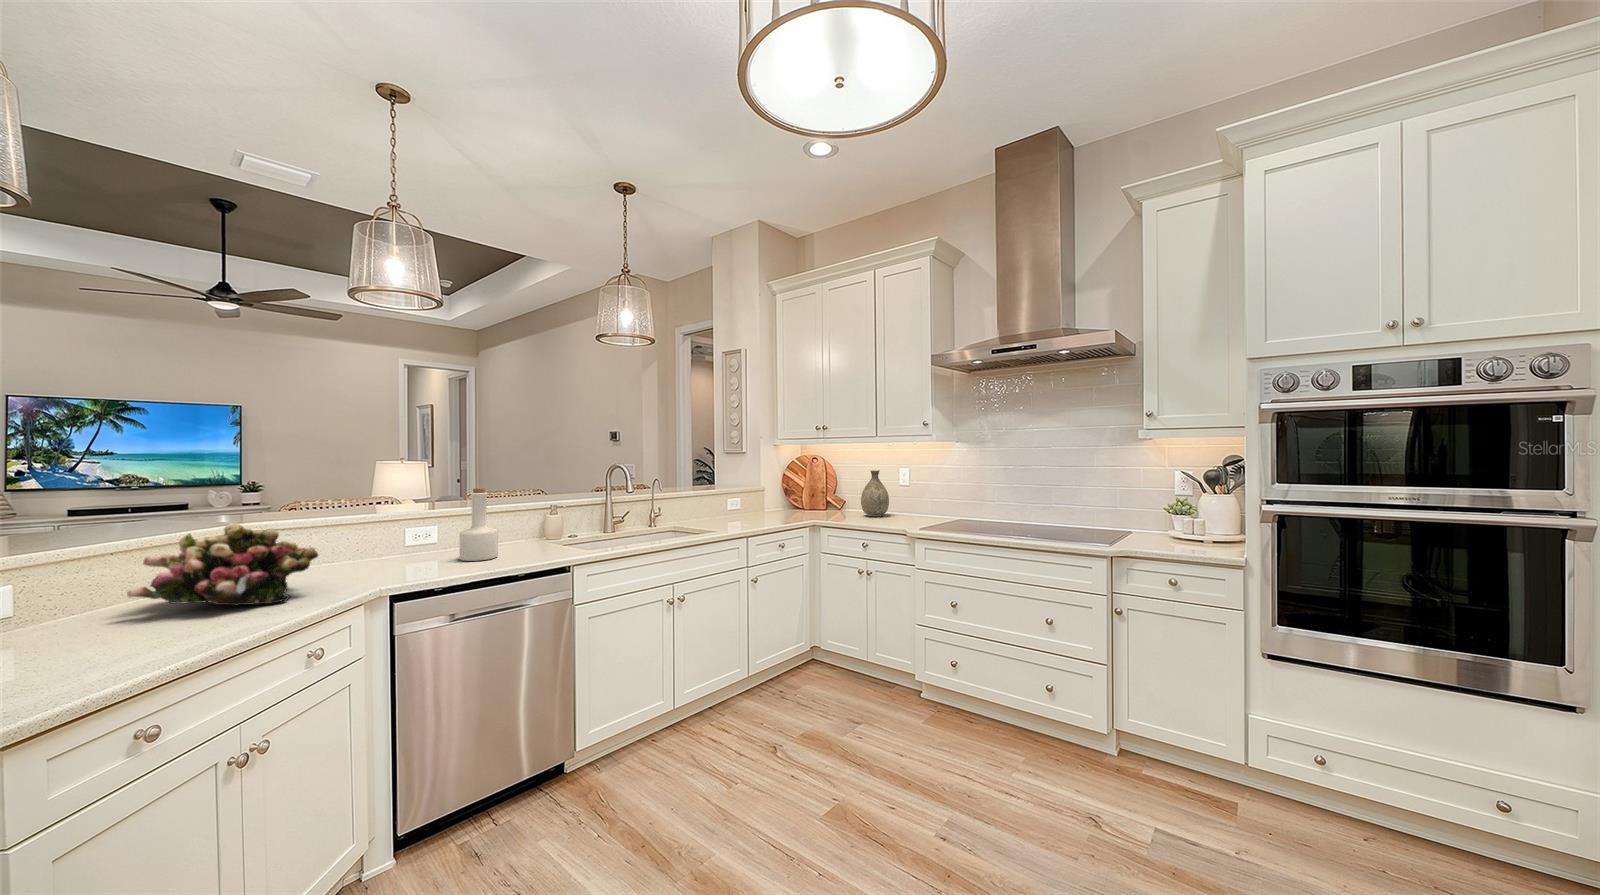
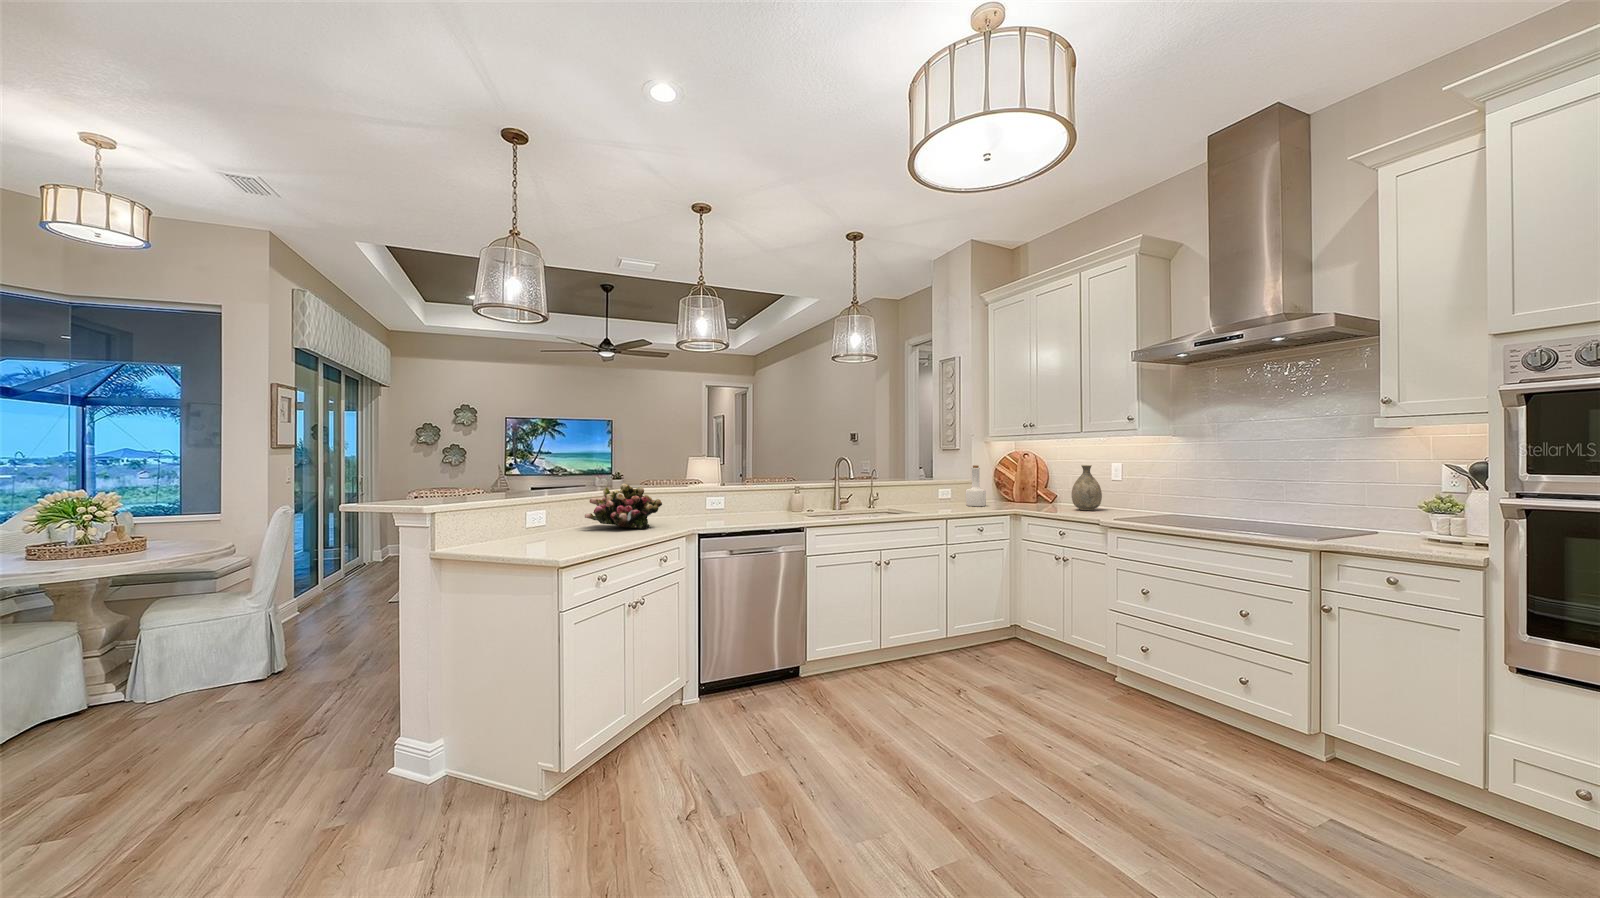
bottle: present [459,488,498,561] -> present [966,465,986,506]

